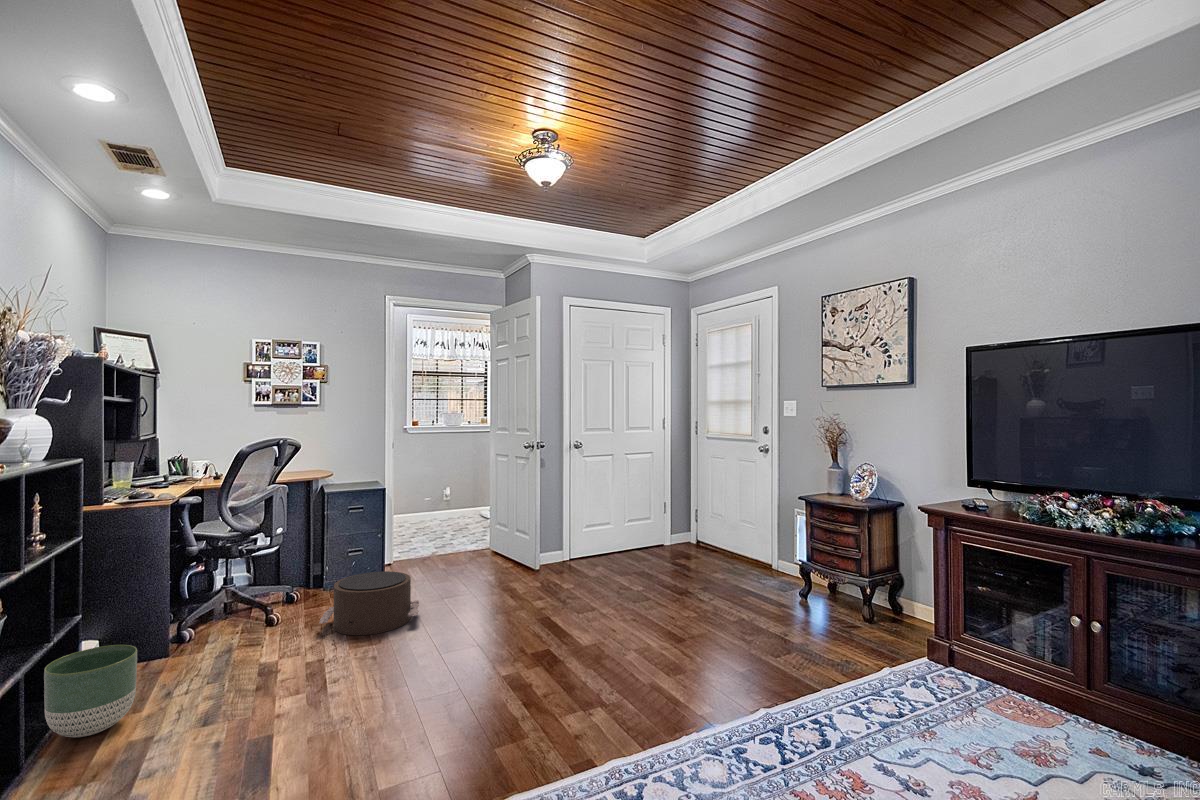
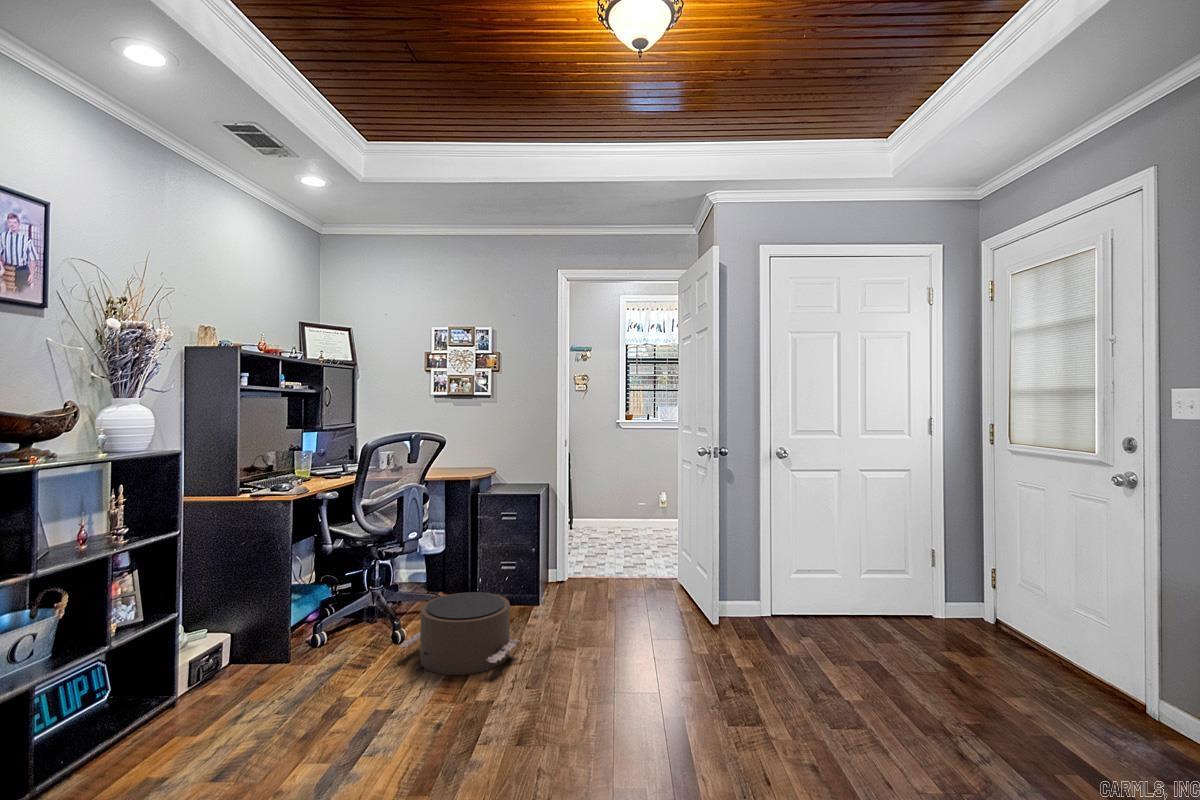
planter: present [44,645,137,737] -> none [69,638,165,734]

